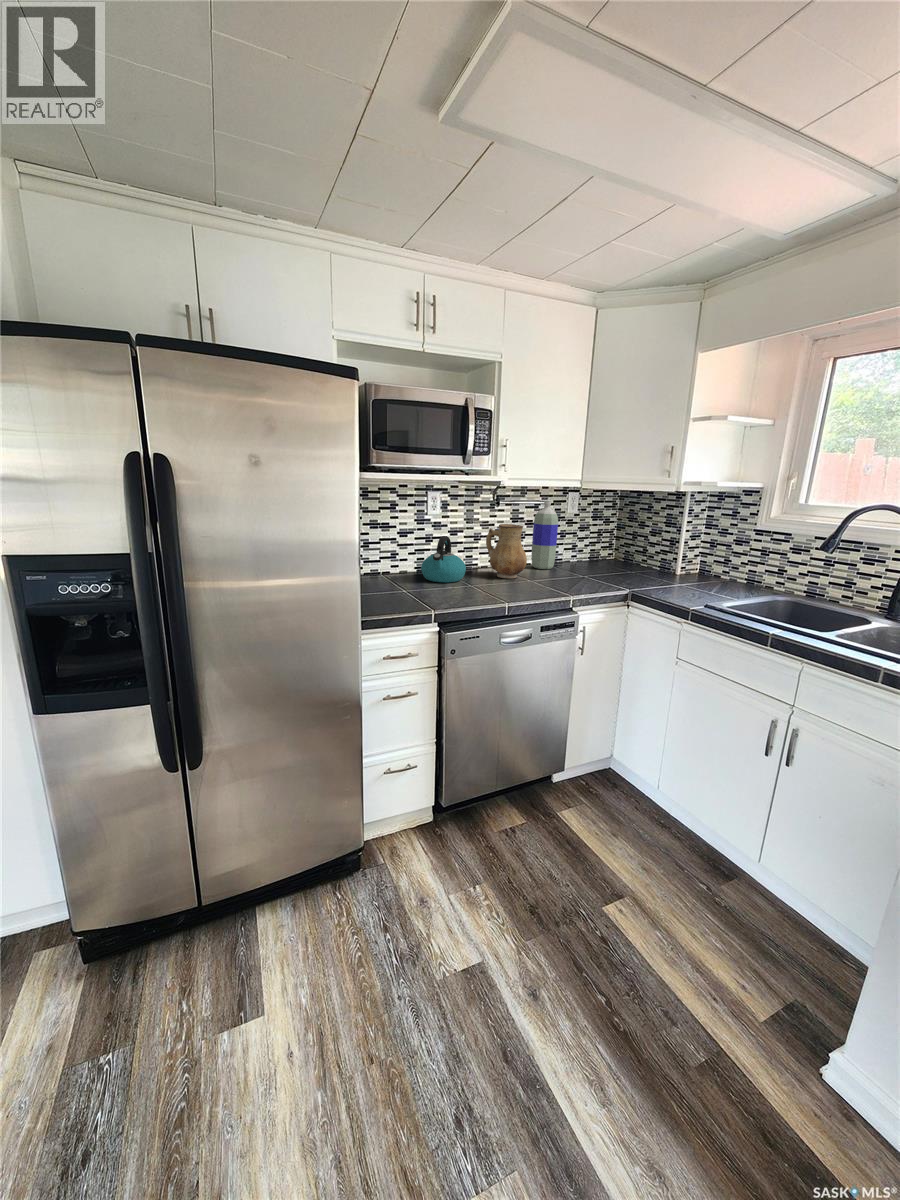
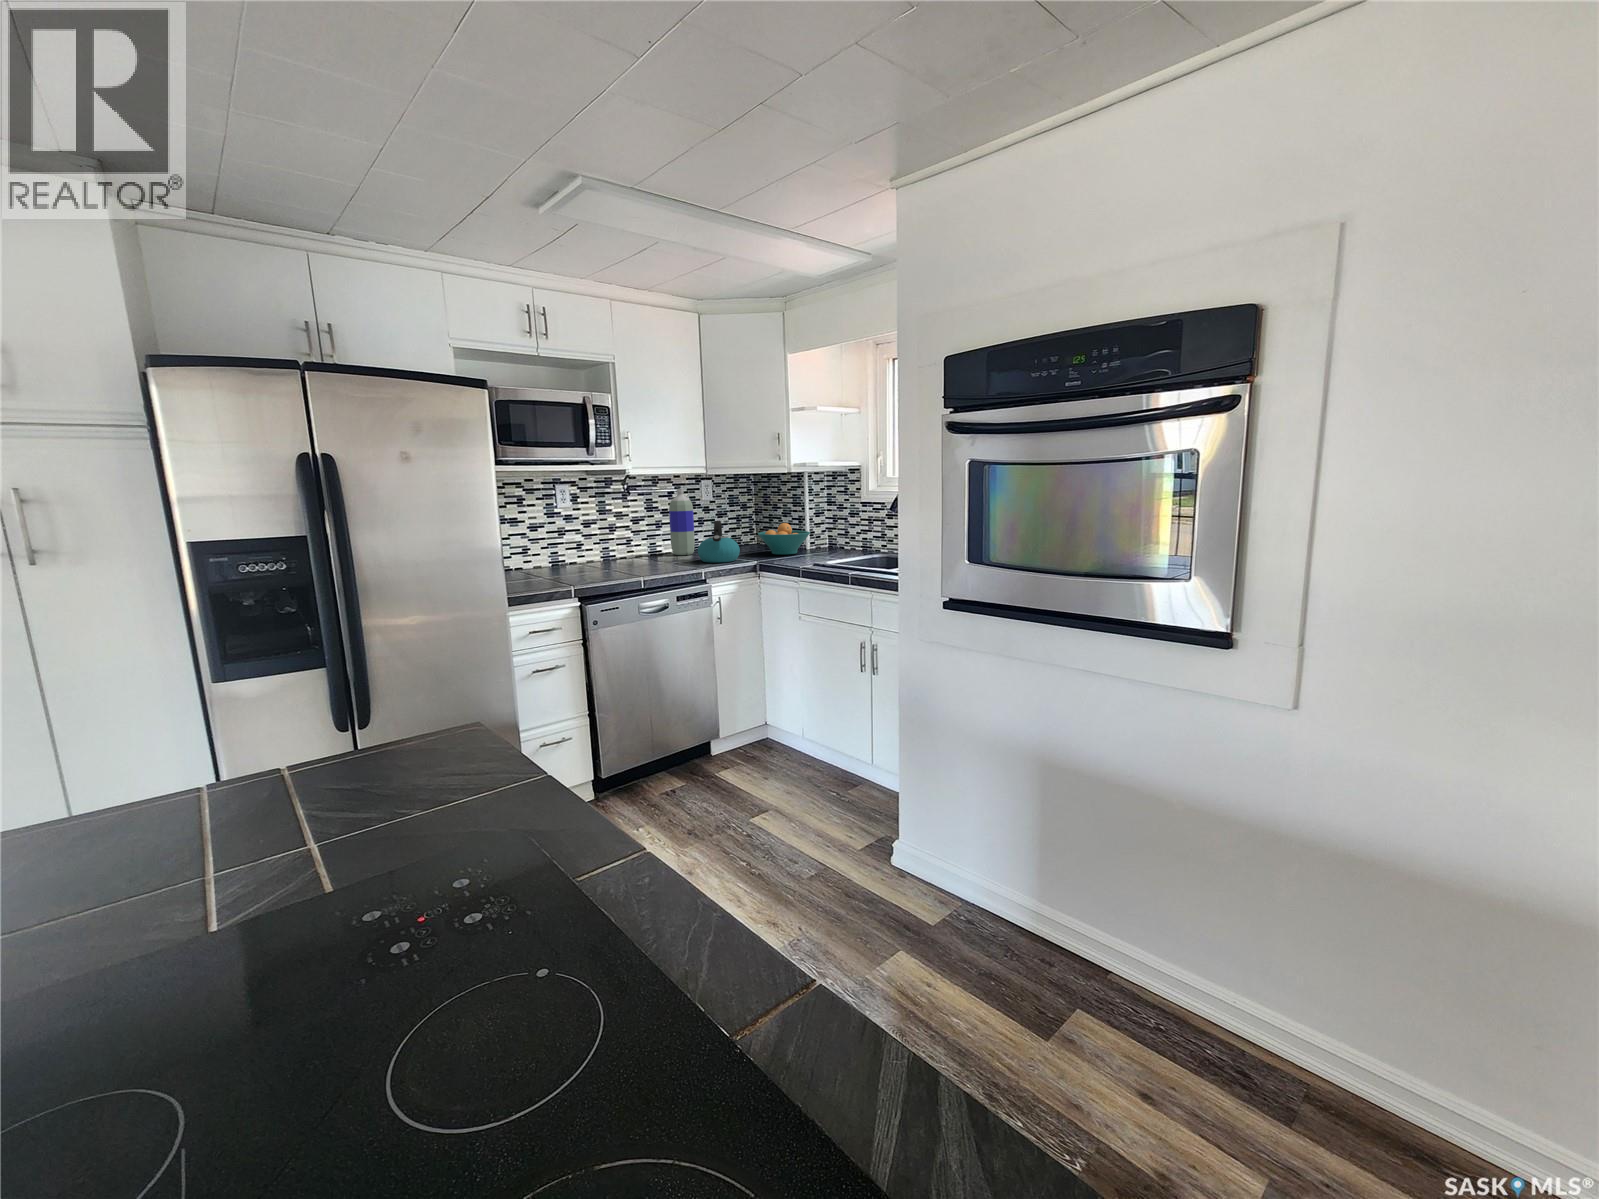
ceramic pitcher: present [486,524,527,578] -> none [621,512,663,564]
kettle: present [421,536,466,582] -> present [698,521,740,563]
fruit bowl: none [626,546,687,581] -> present [758,523,810,555]

